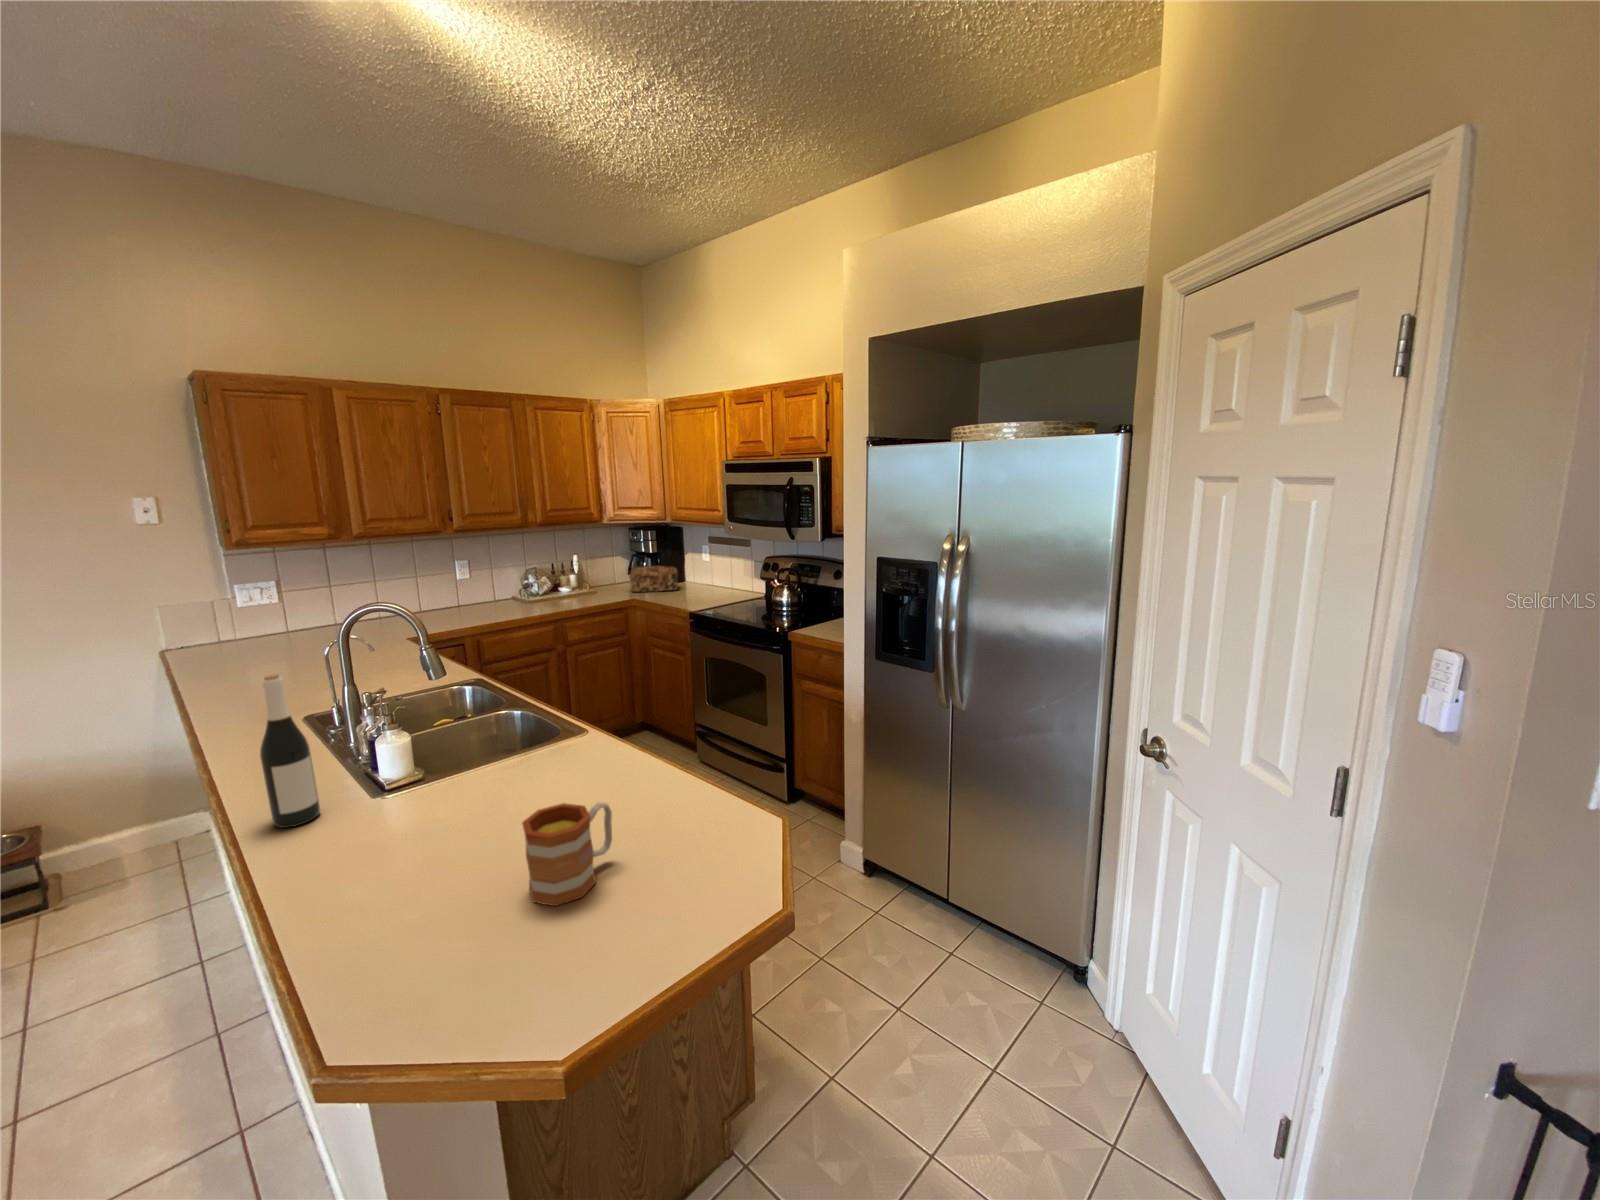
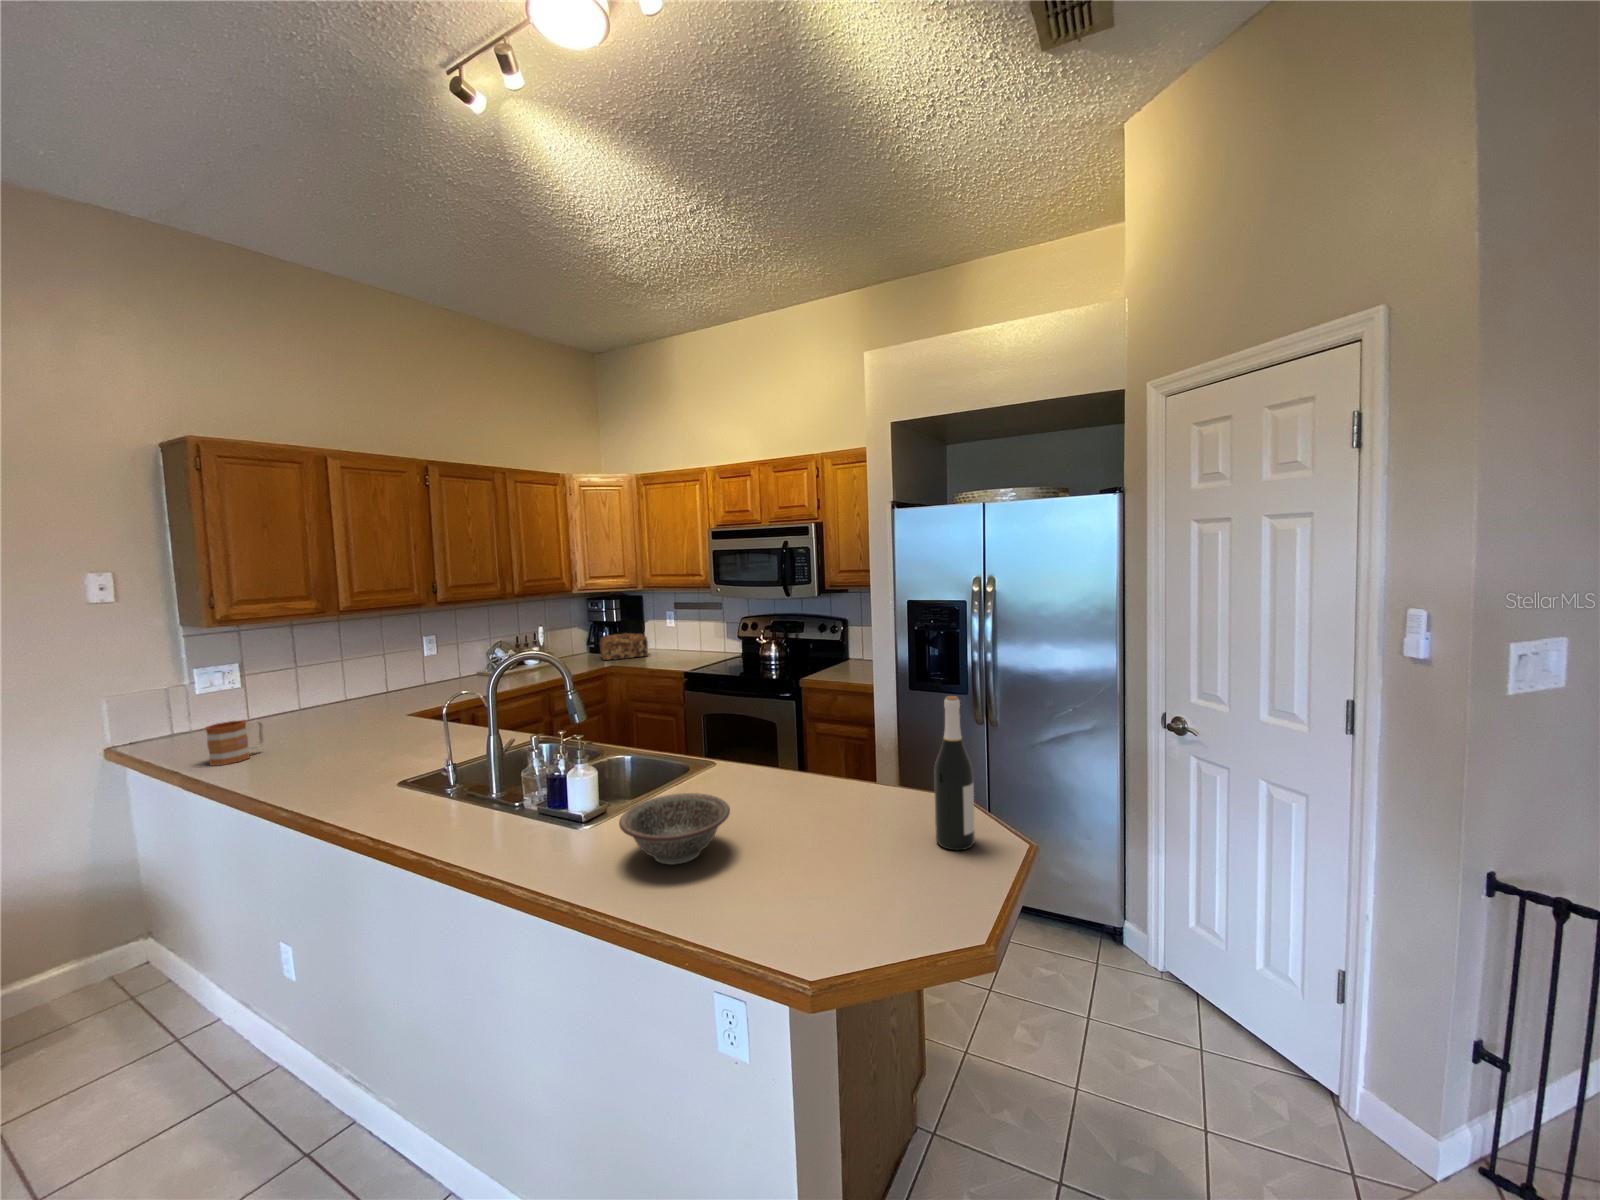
wine bottle: present [260,675,320,828] -> present [934,696,975,850]
decorative bowl: none [323,778,463,861] -> present [619,793,730,865]
mug: present [522,803,612,906] -> present [206,720,264,766]

